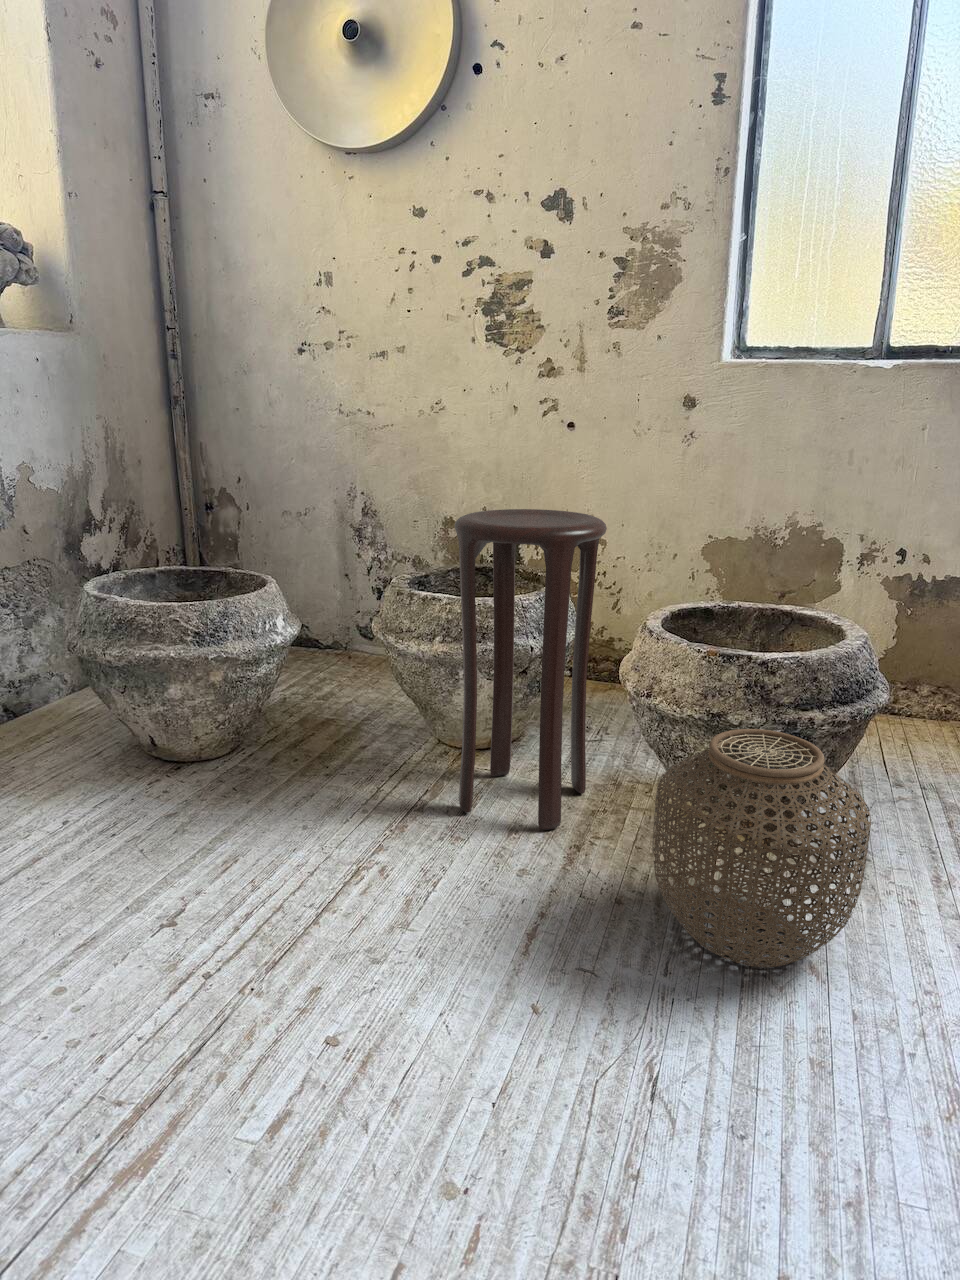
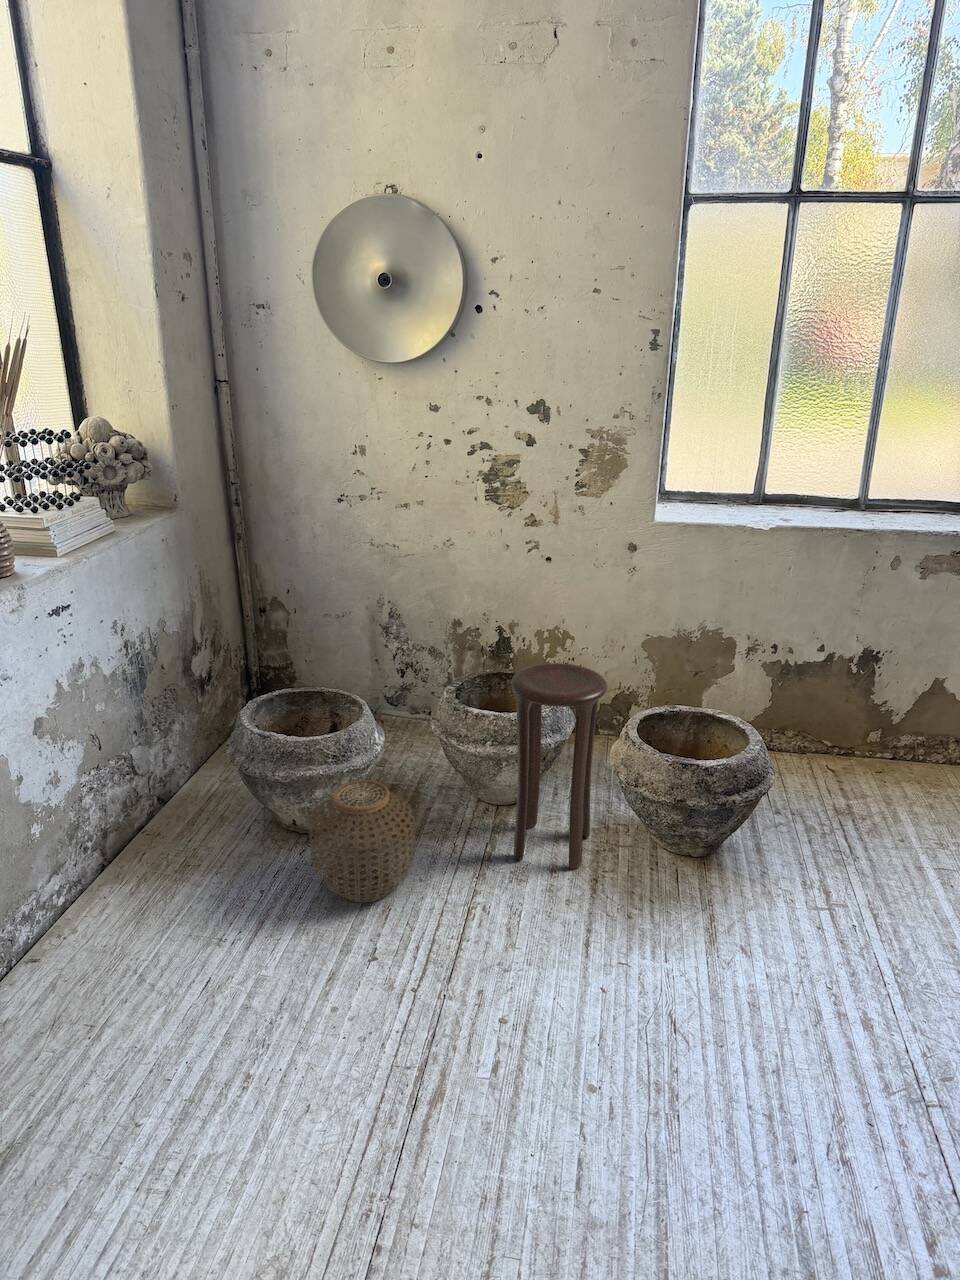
woven basket: present [652,729,871,967] -> present [309,780,415,902]

